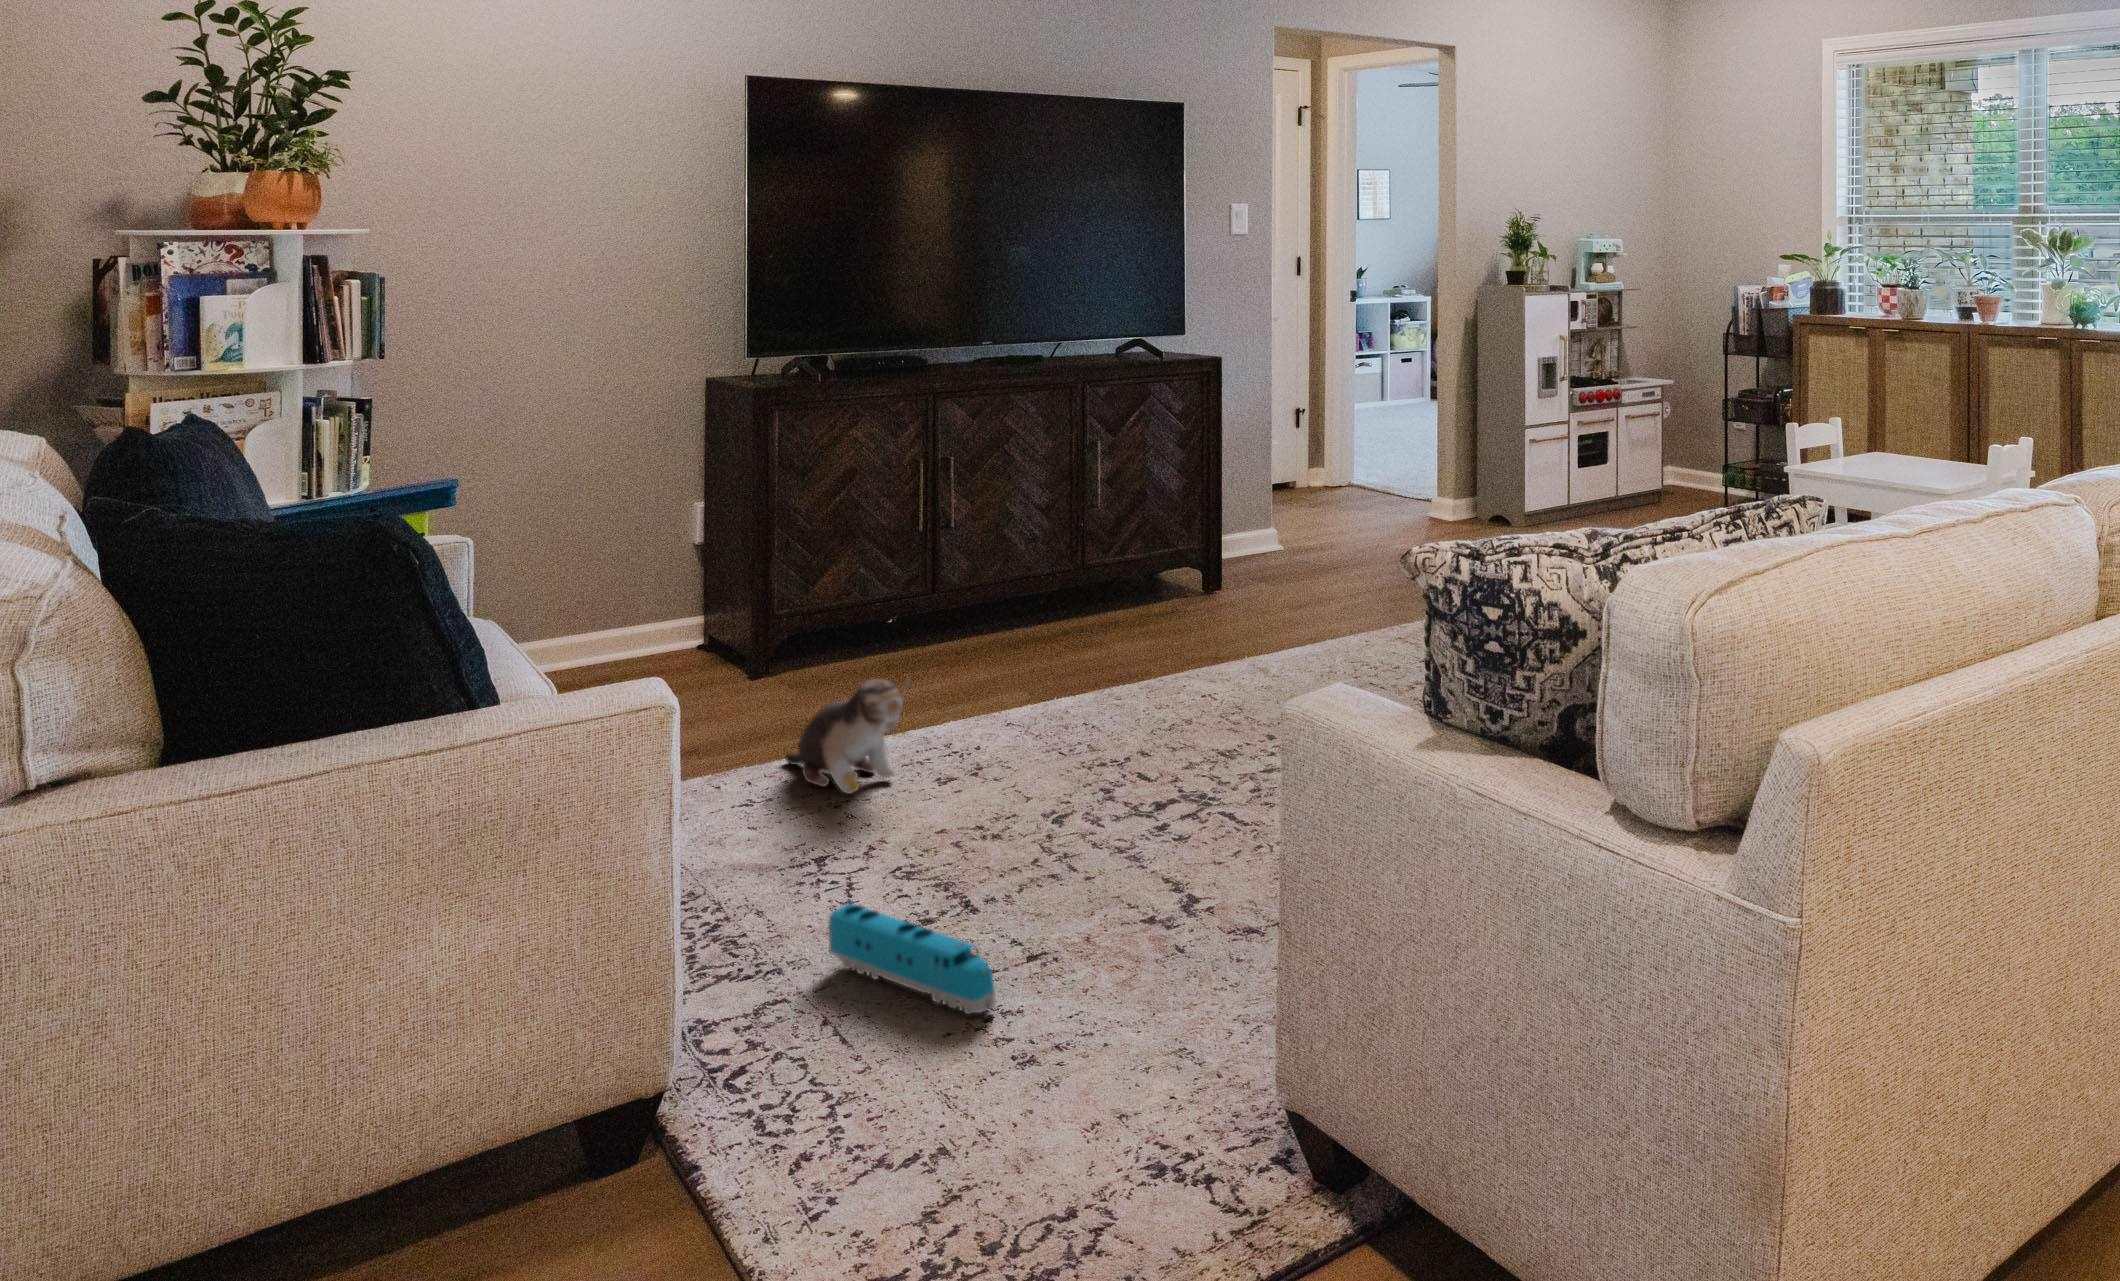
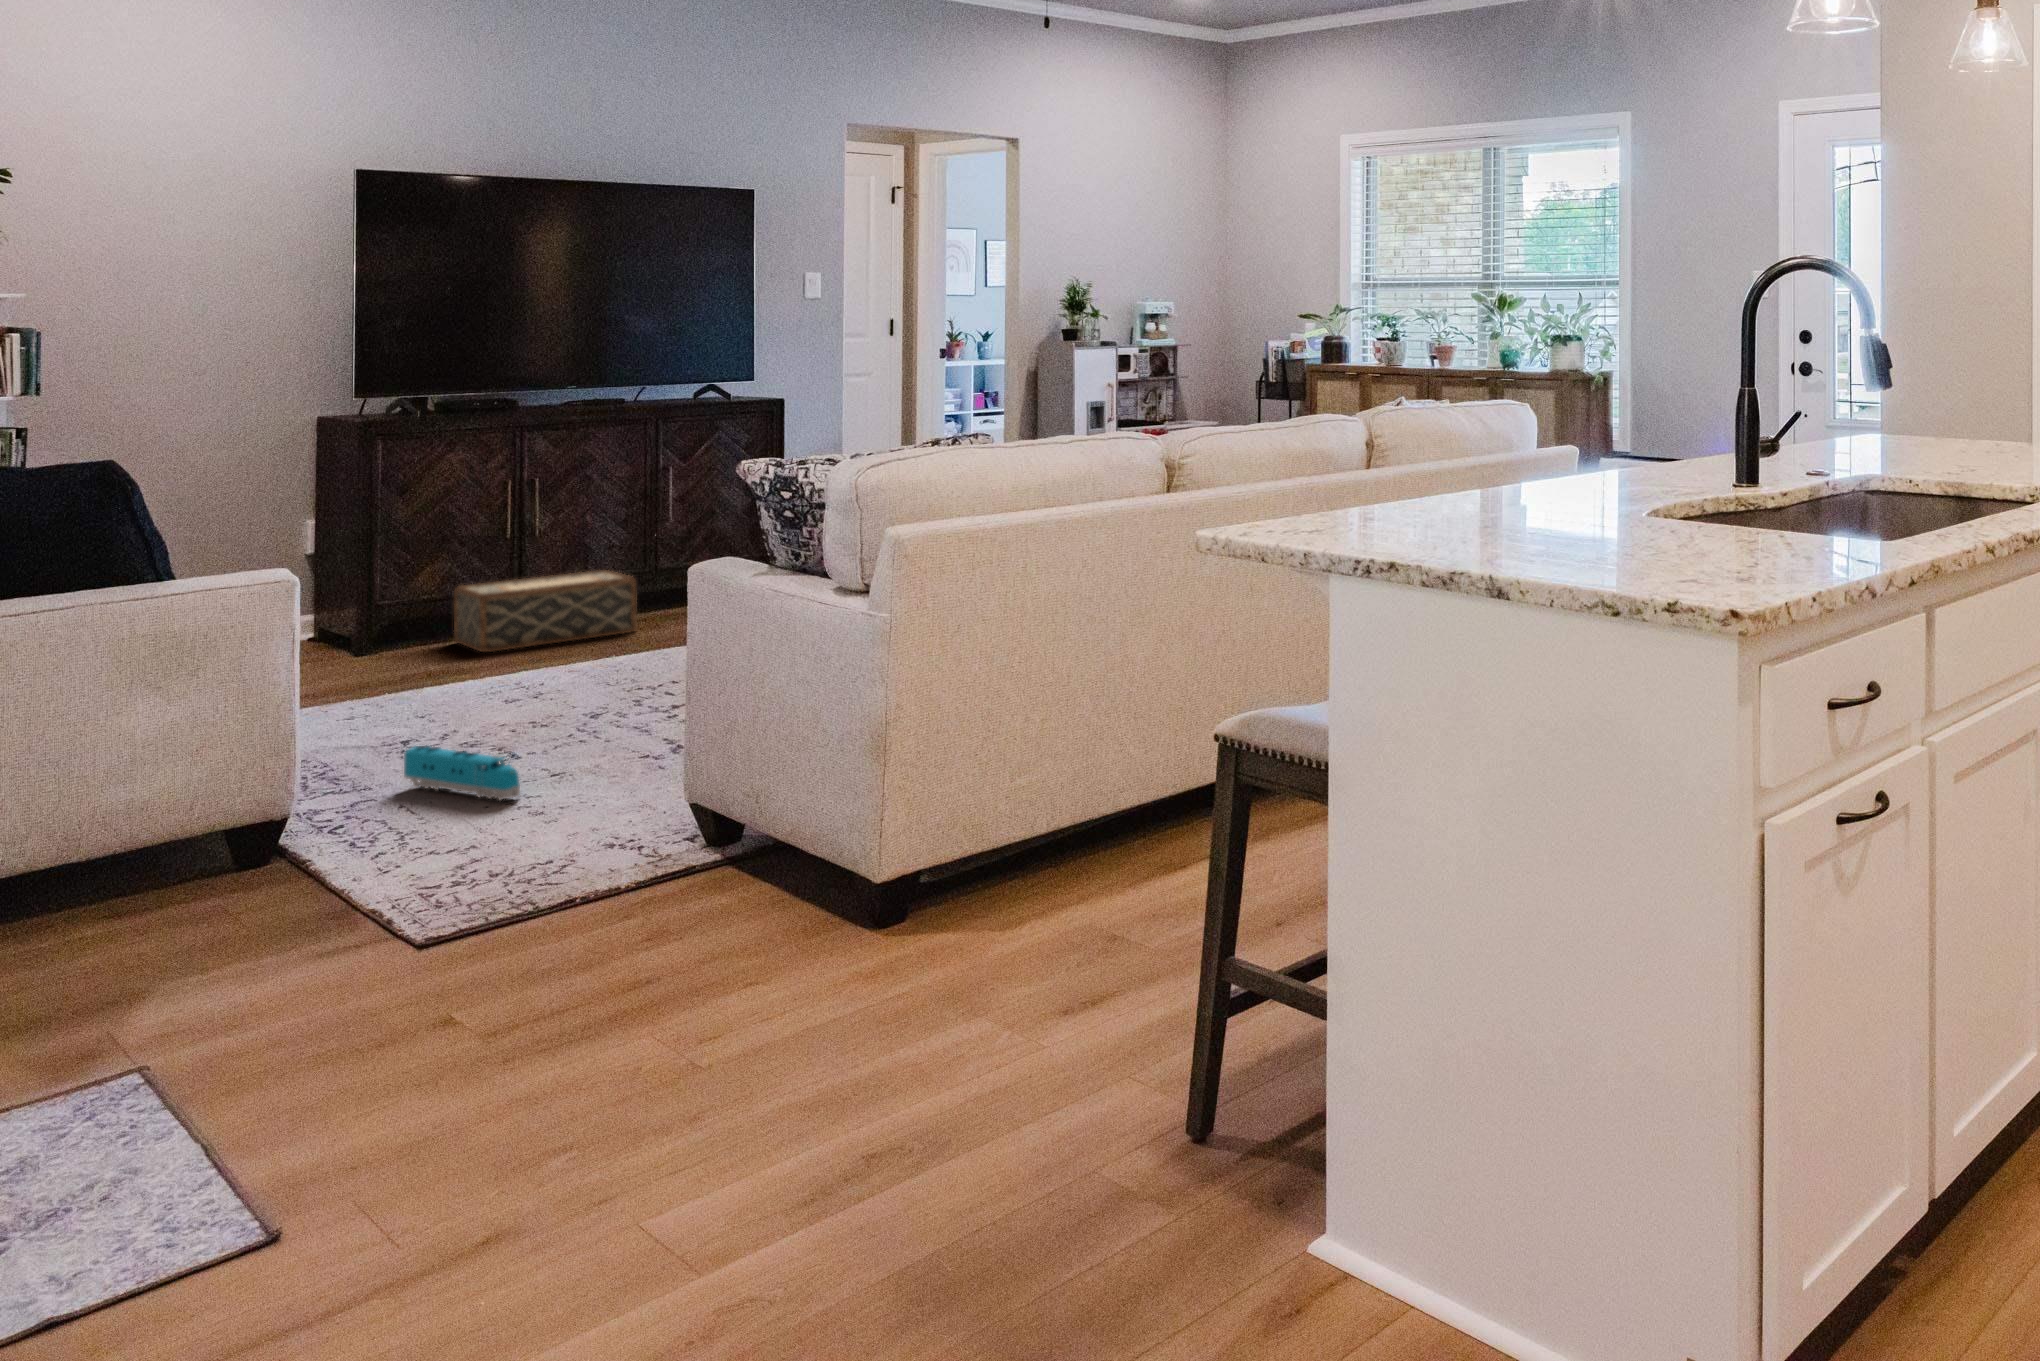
woven basket: none [864,569,1072,679] -> present [454,570,637,652]
plush toy: present [785,678,911,794] -> none [378,624,481,713]

